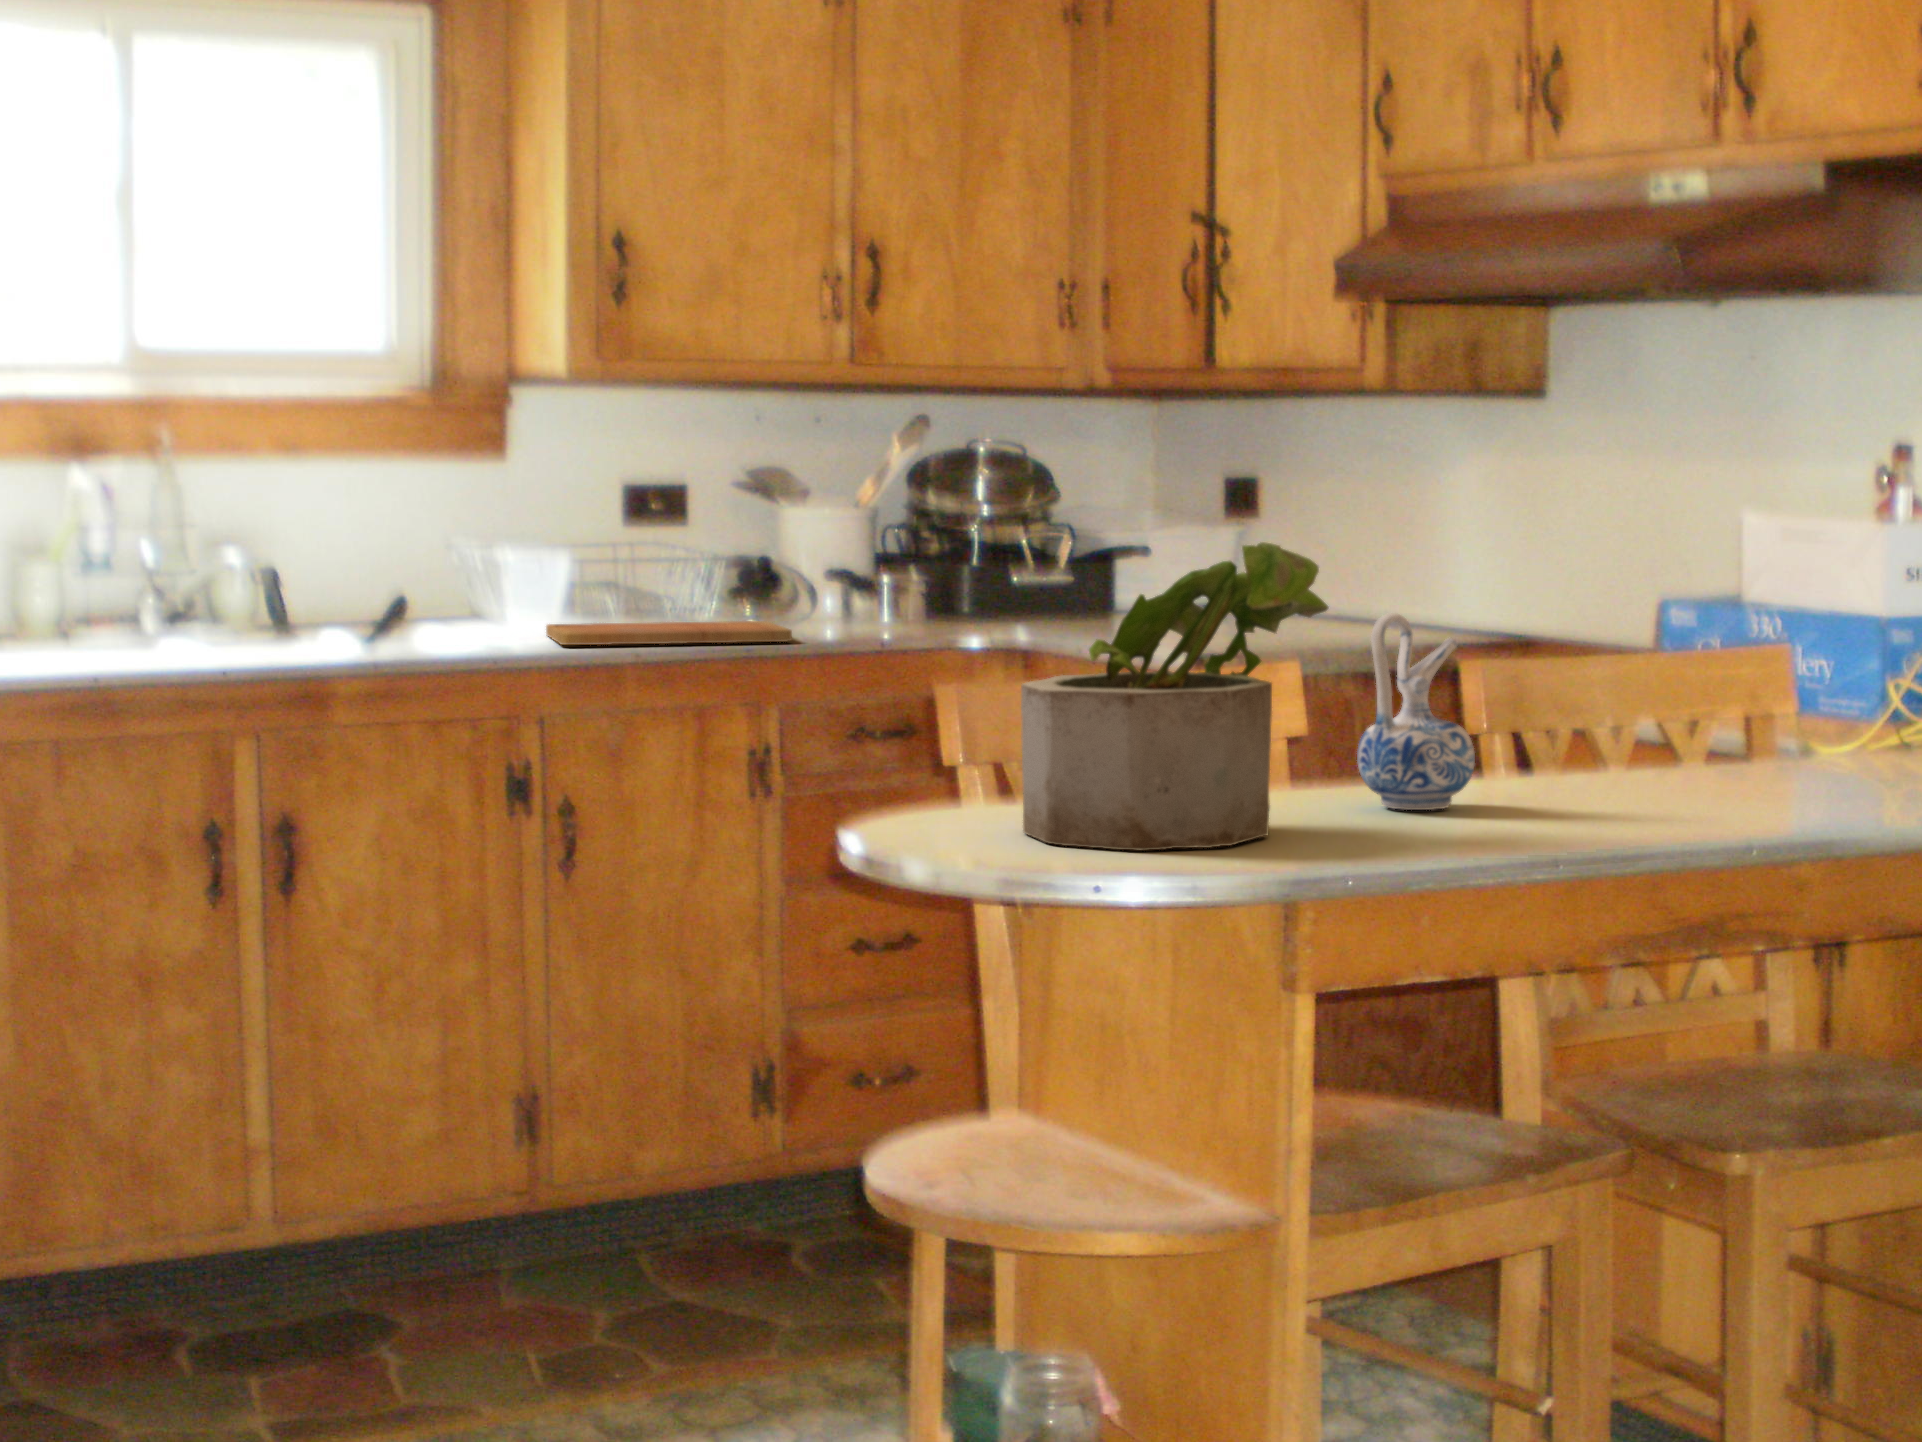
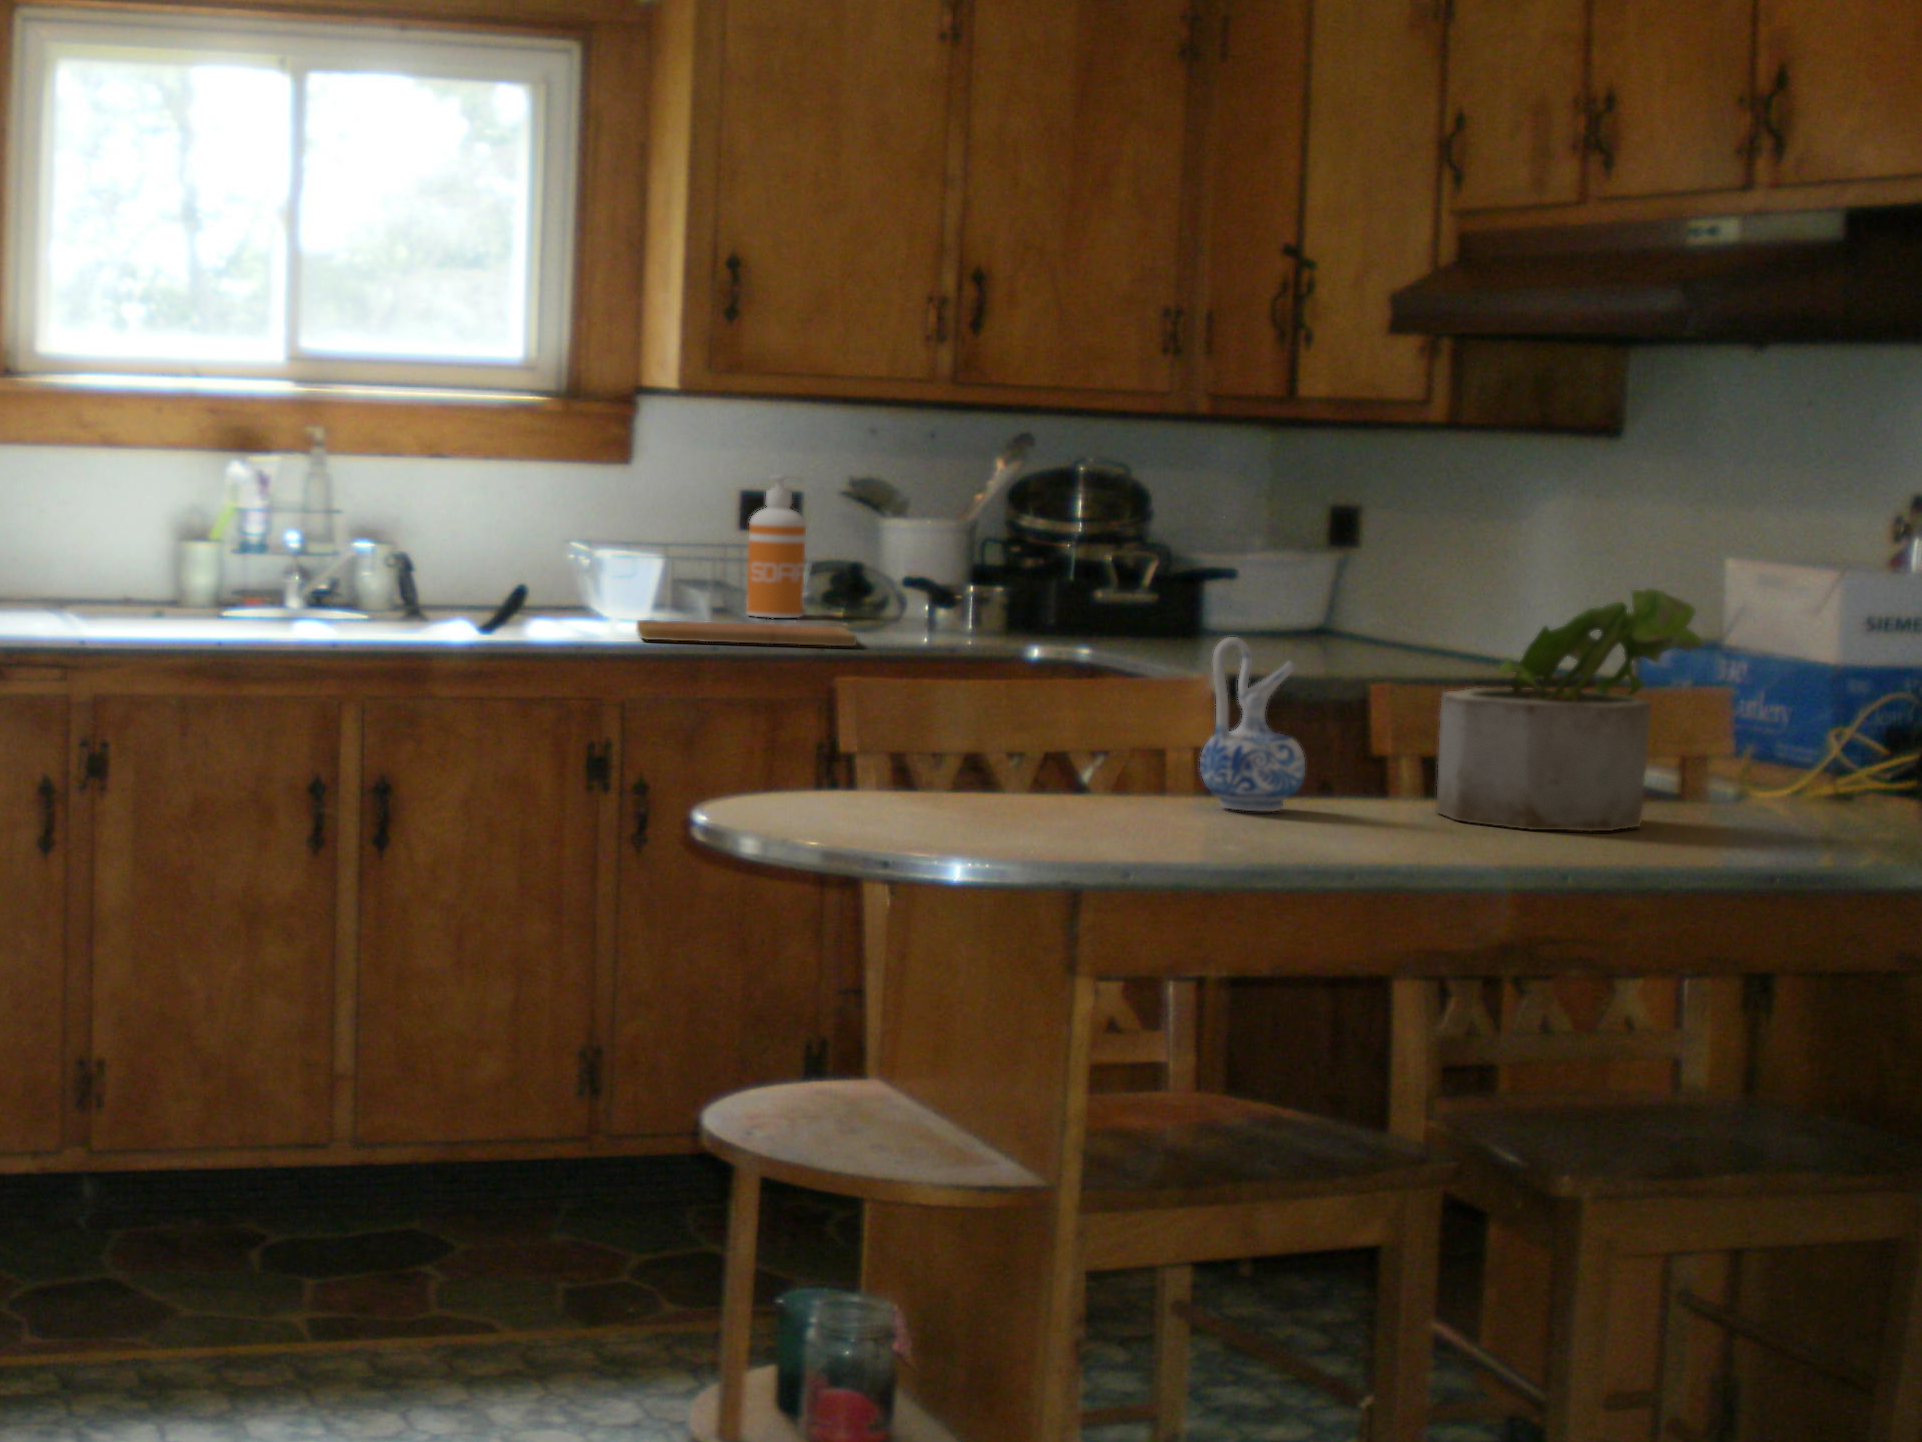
soap dispenser: none [648,466,710,615] -> present [746,475,806,618]
potted plant: present [1021,542,1329,850] -> present [1436,588,1704,831]

